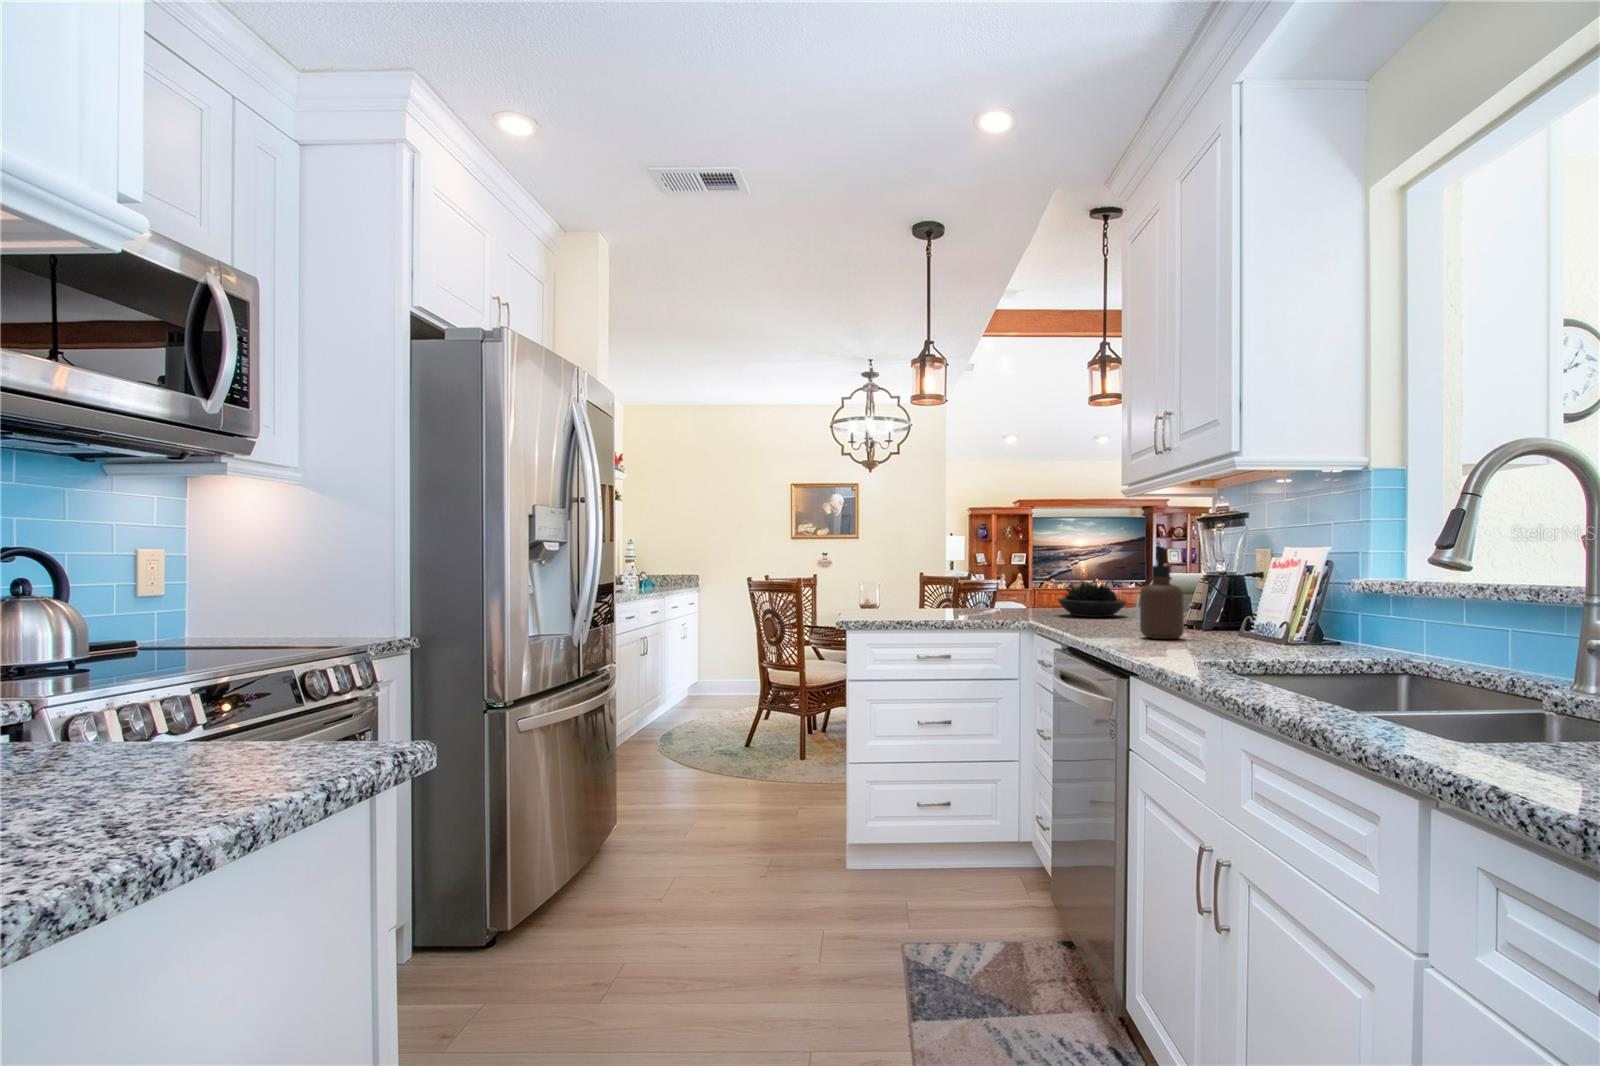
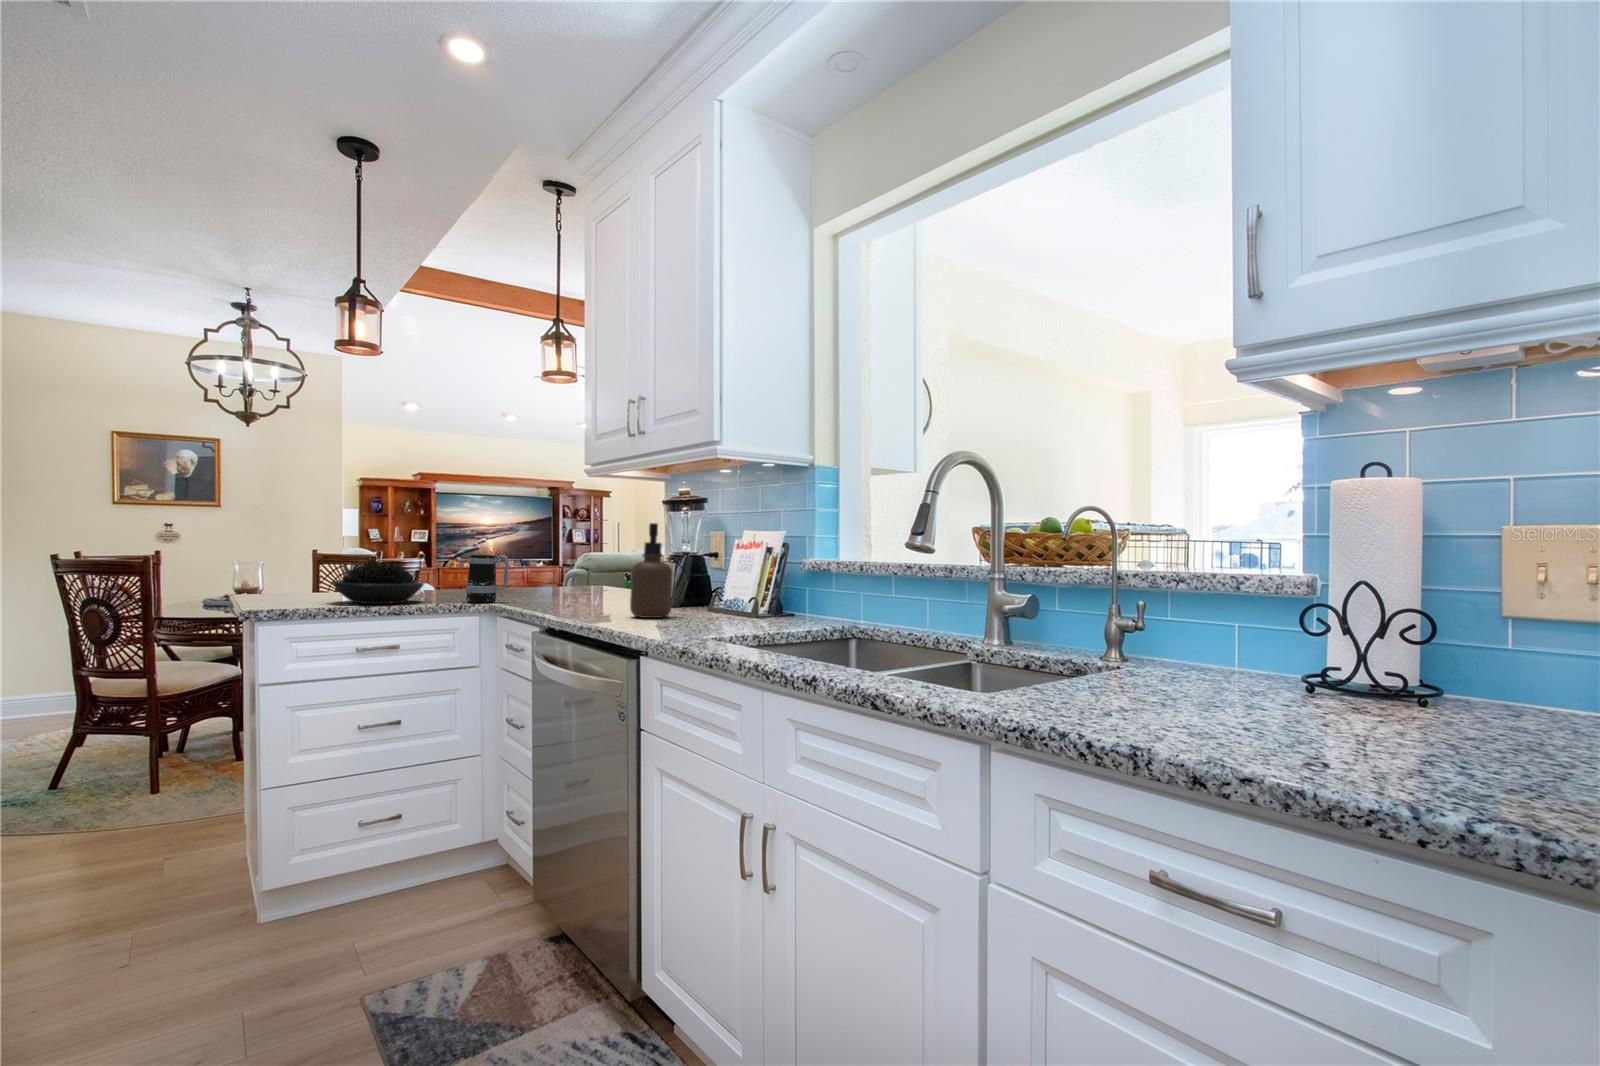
mug: none [1009,578,1043,620] -> present [466,555,509,603]
succulent plant: present [1058,582,1126,617] -> present [332,559,424,604]

